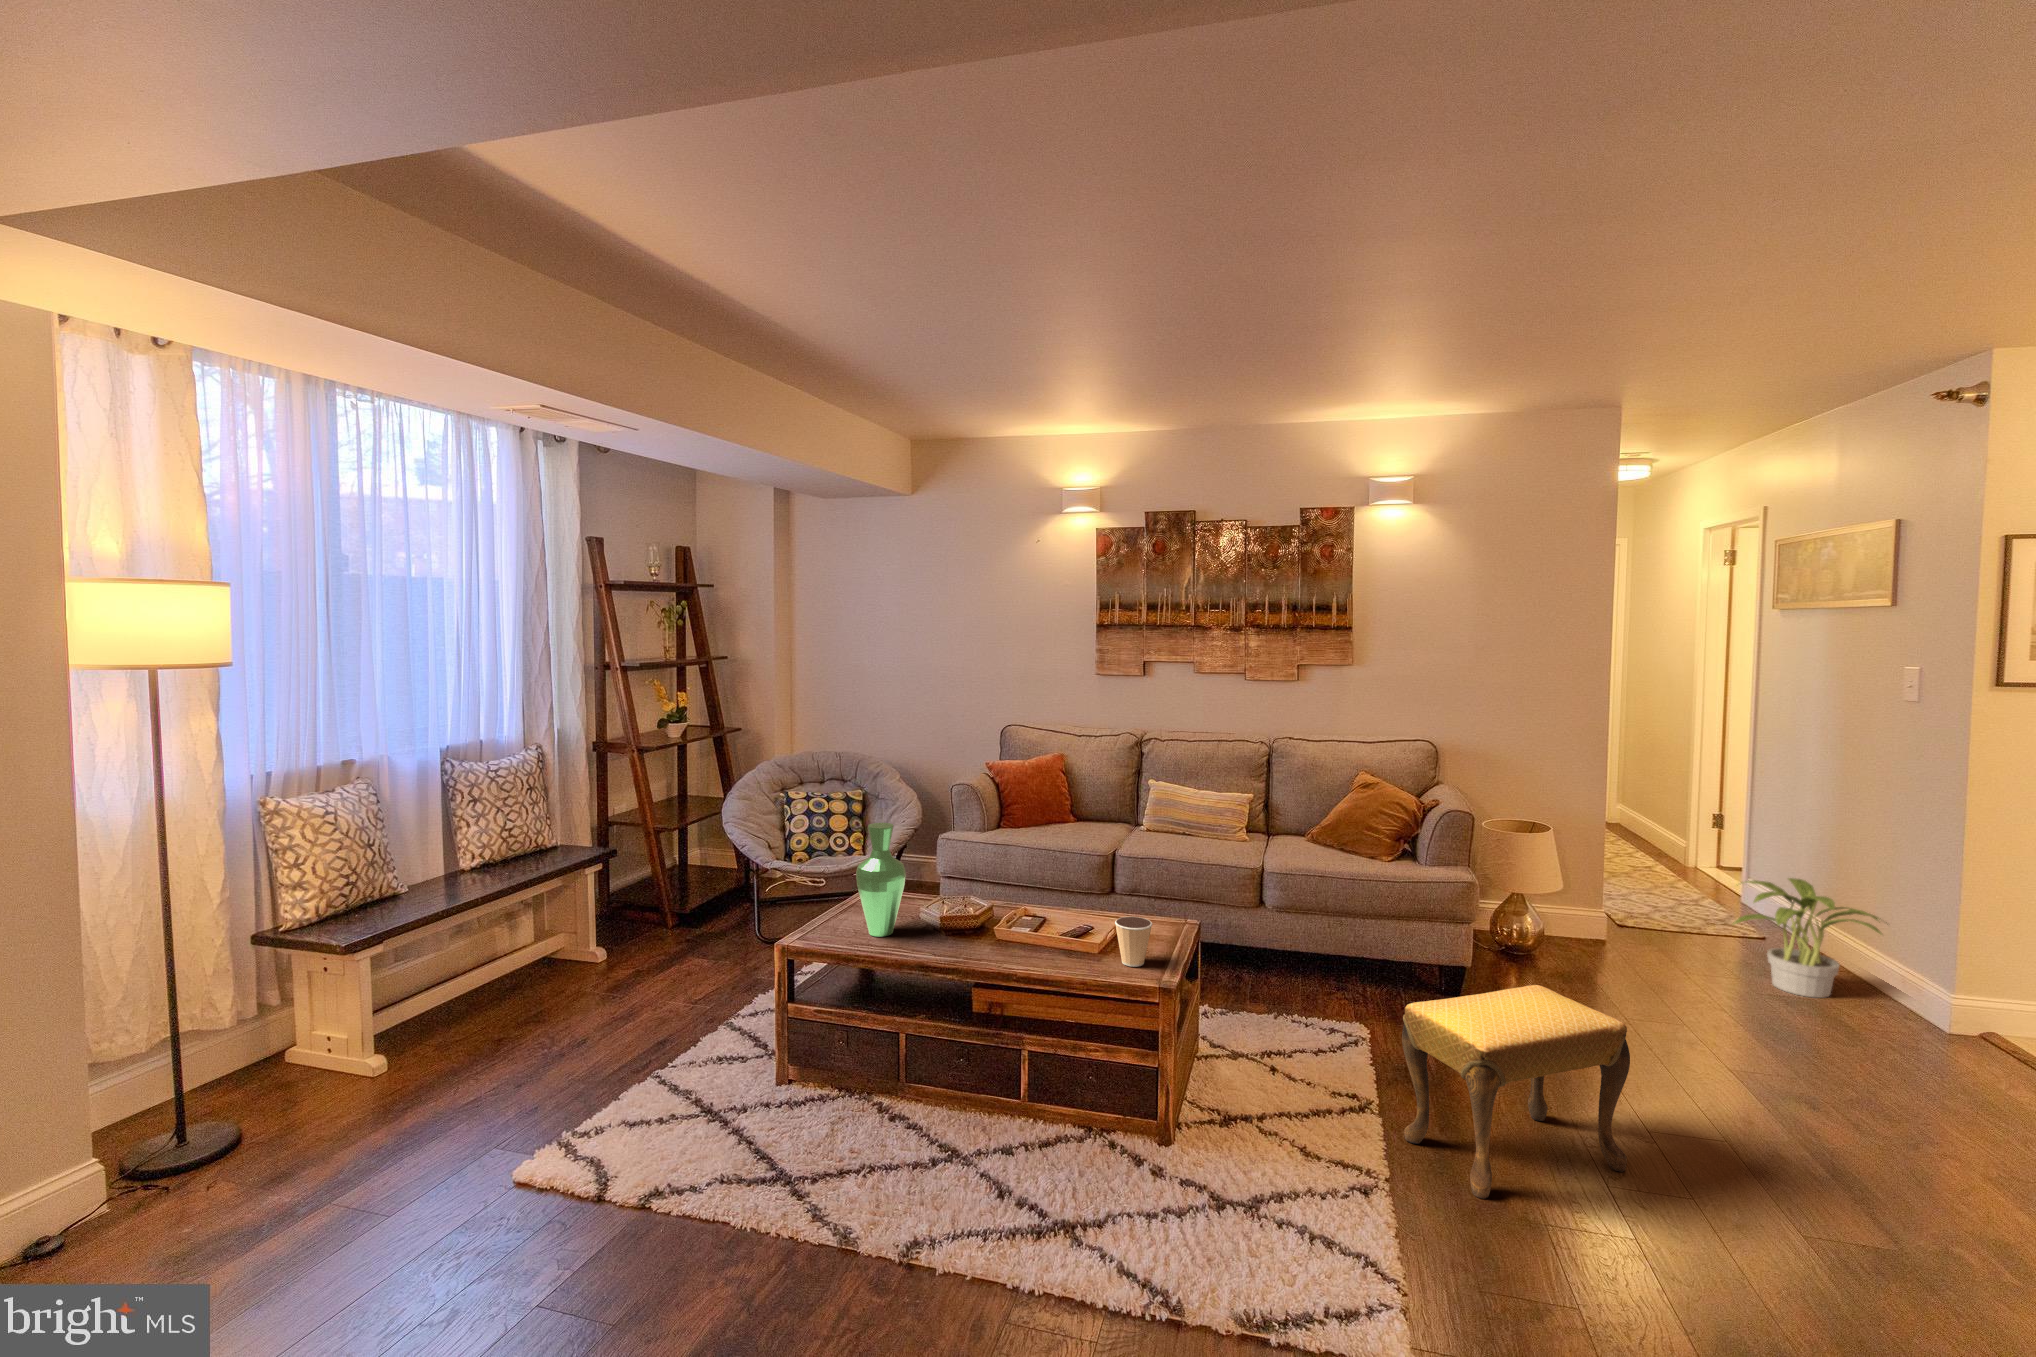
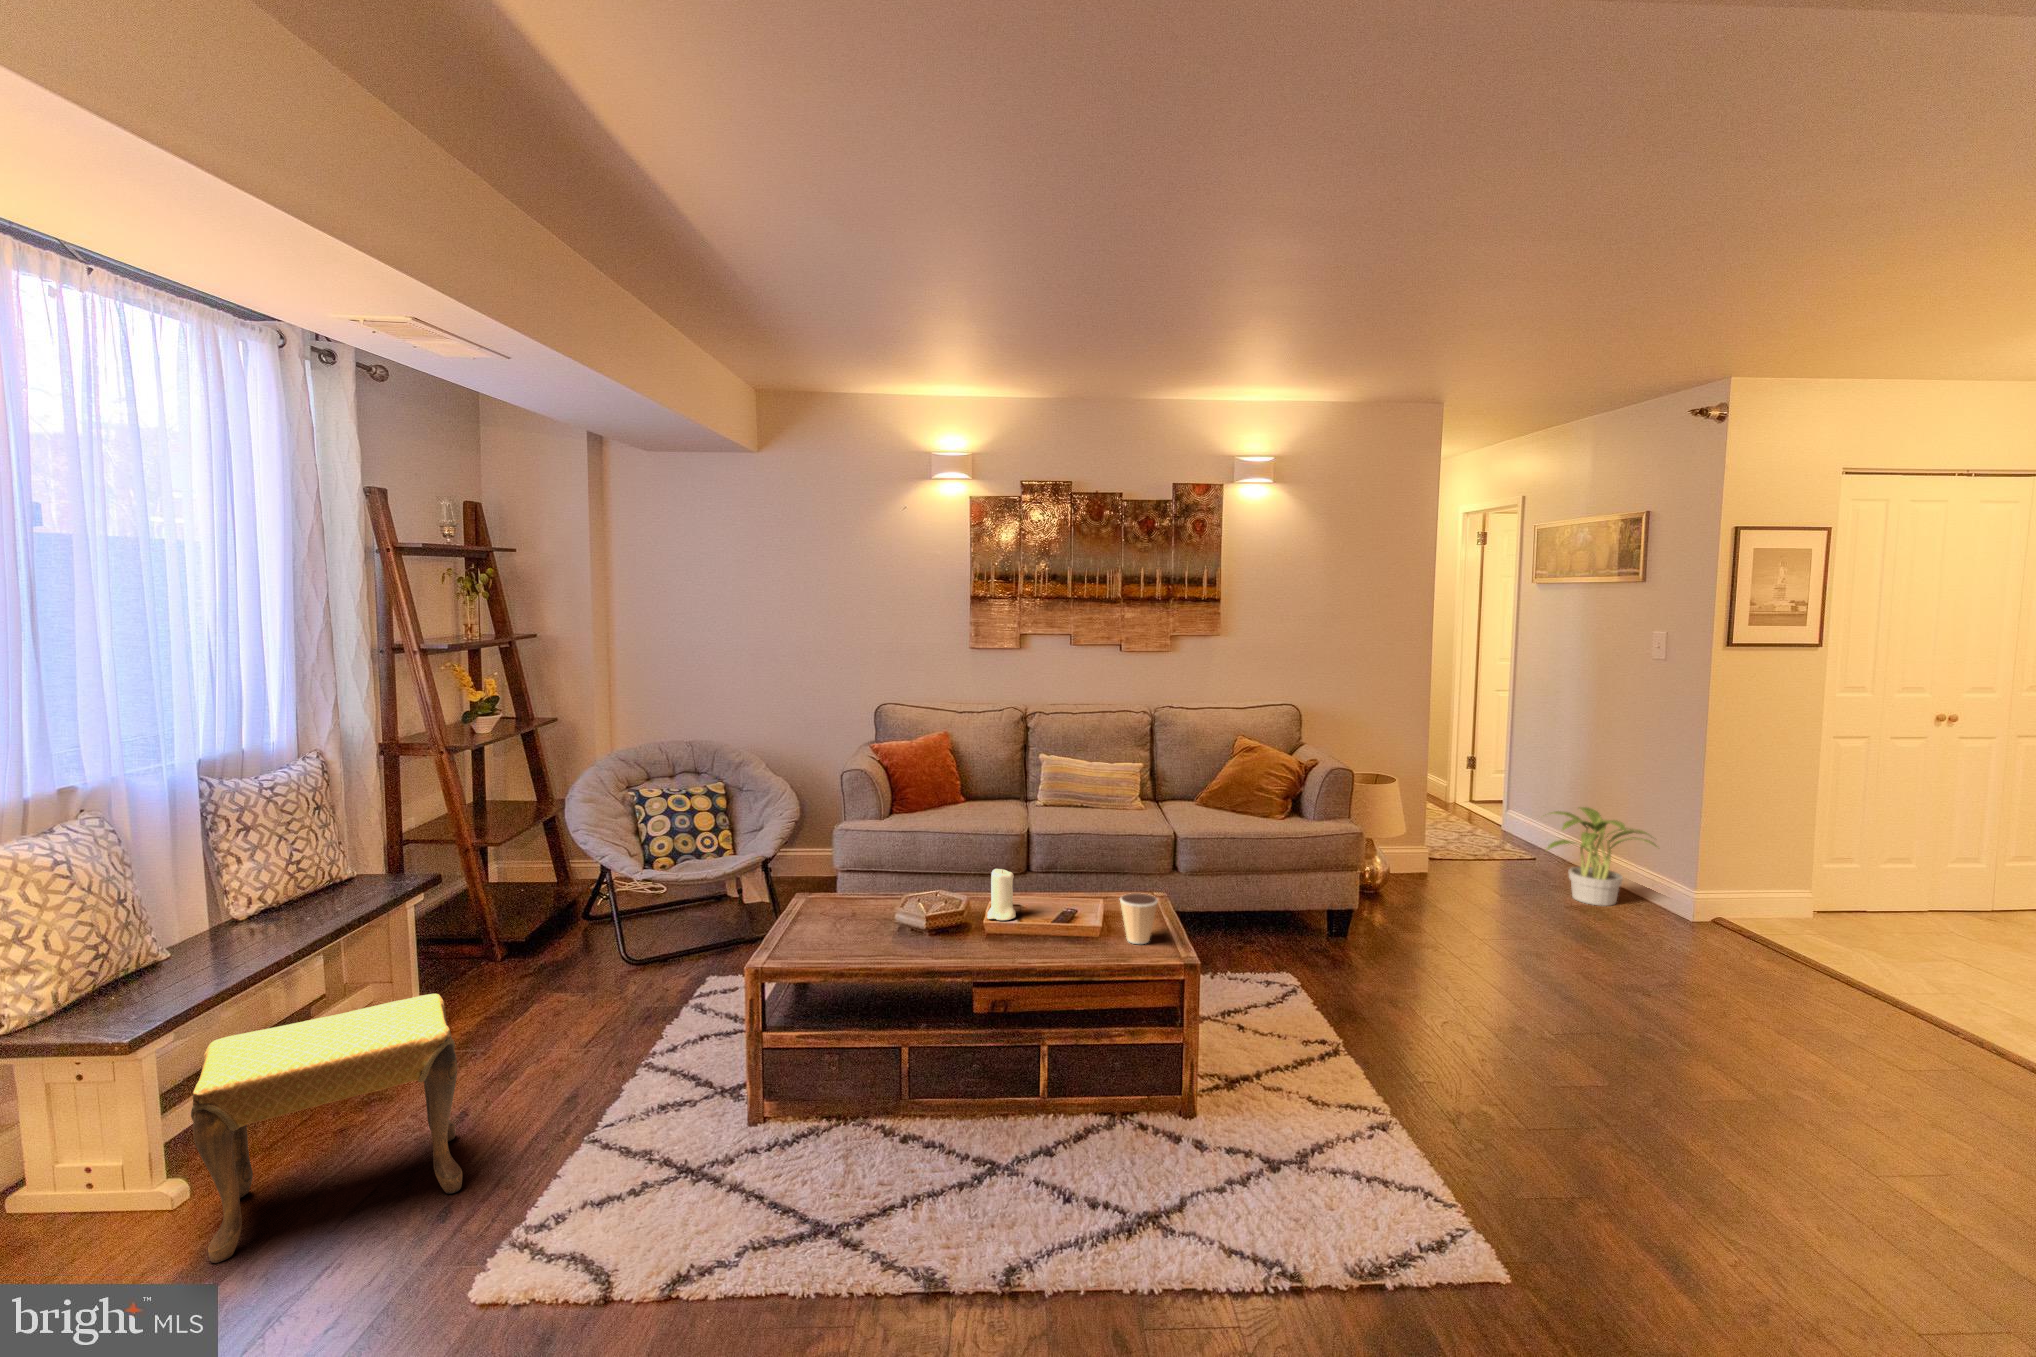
vase: present [856,823,906,937] -> none [821,817,877,944]
candle: none [1011,882,1040,931] -> present [987,869,1016,920]
footstool: present [1402,985,1630,1199] -> present [191,994,462,1263]

